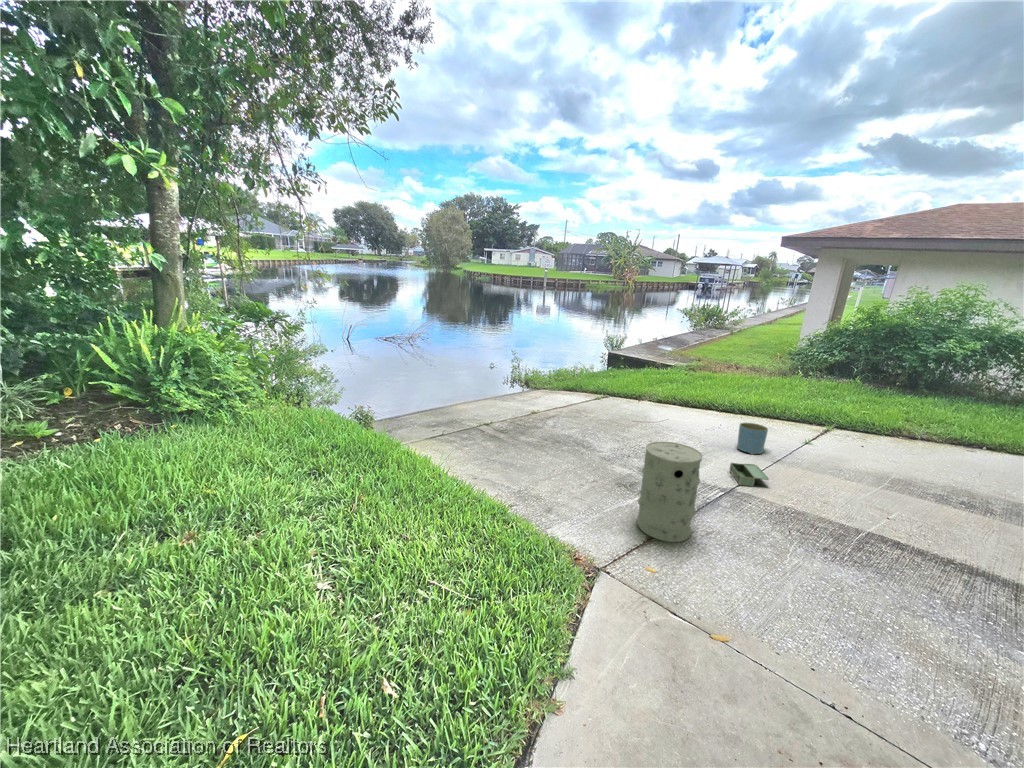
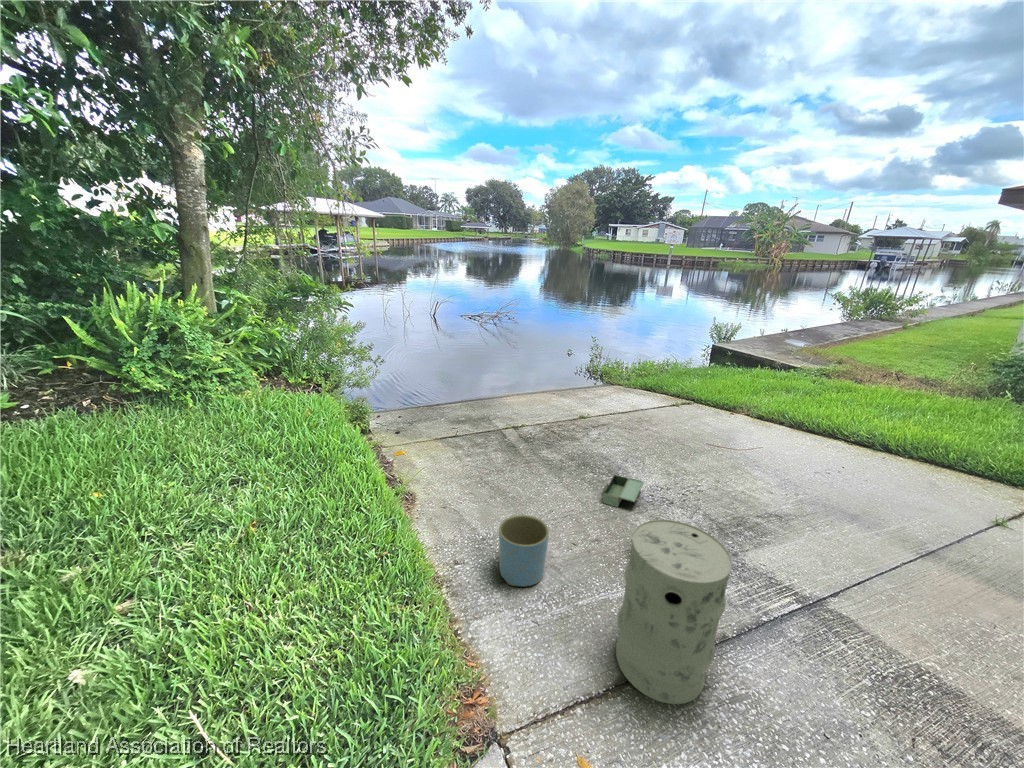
planter: present [737,423,768,454] -> present [499,515,549,586]
toolbox: present [730,463,768,486] -> present [602,475,643,507]

